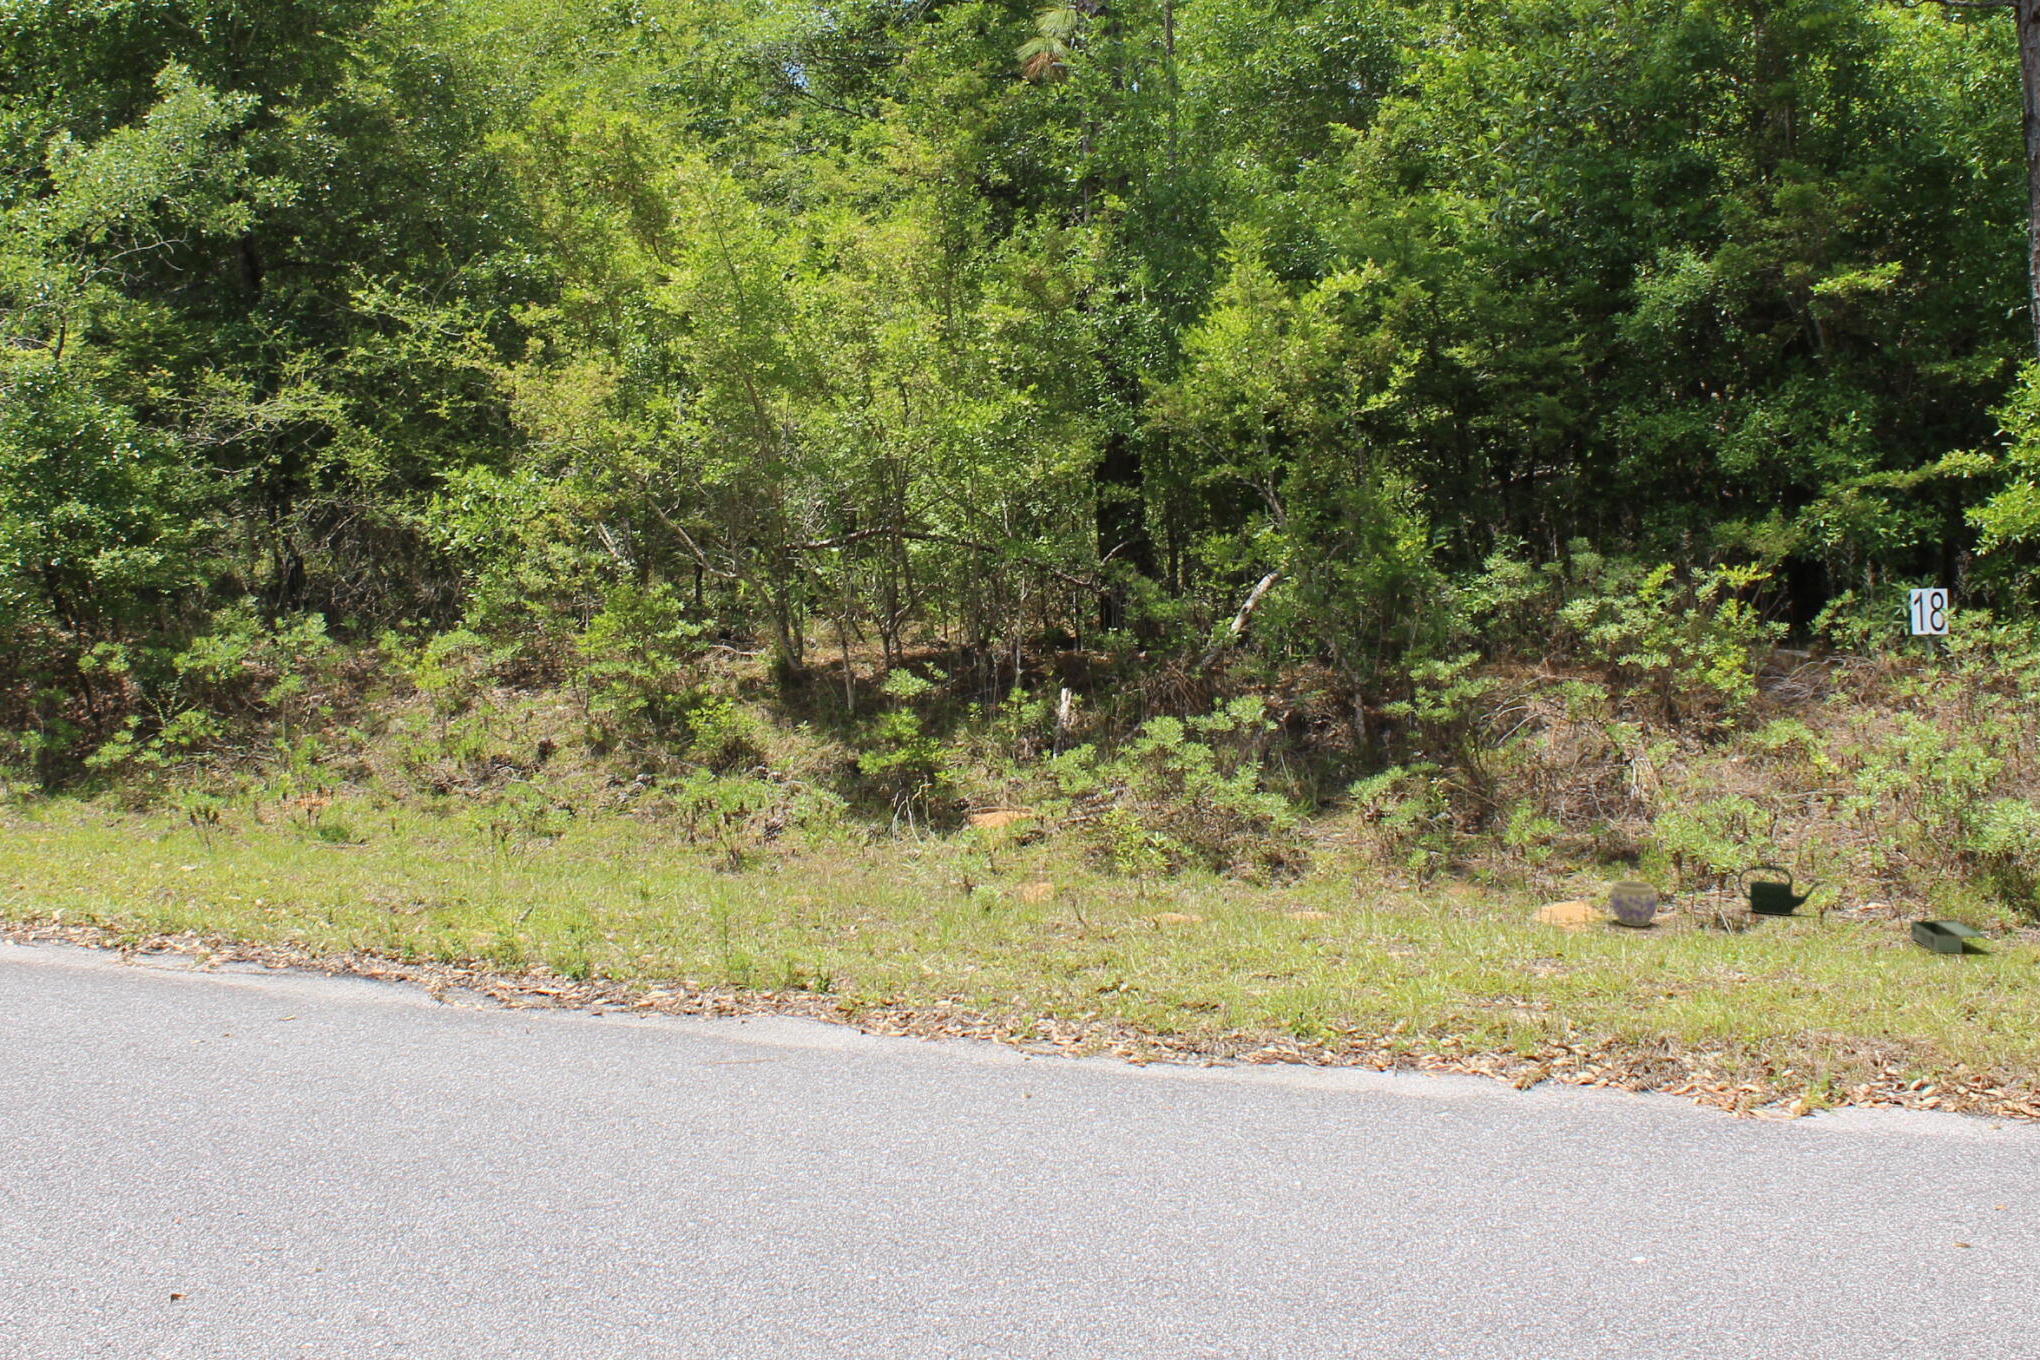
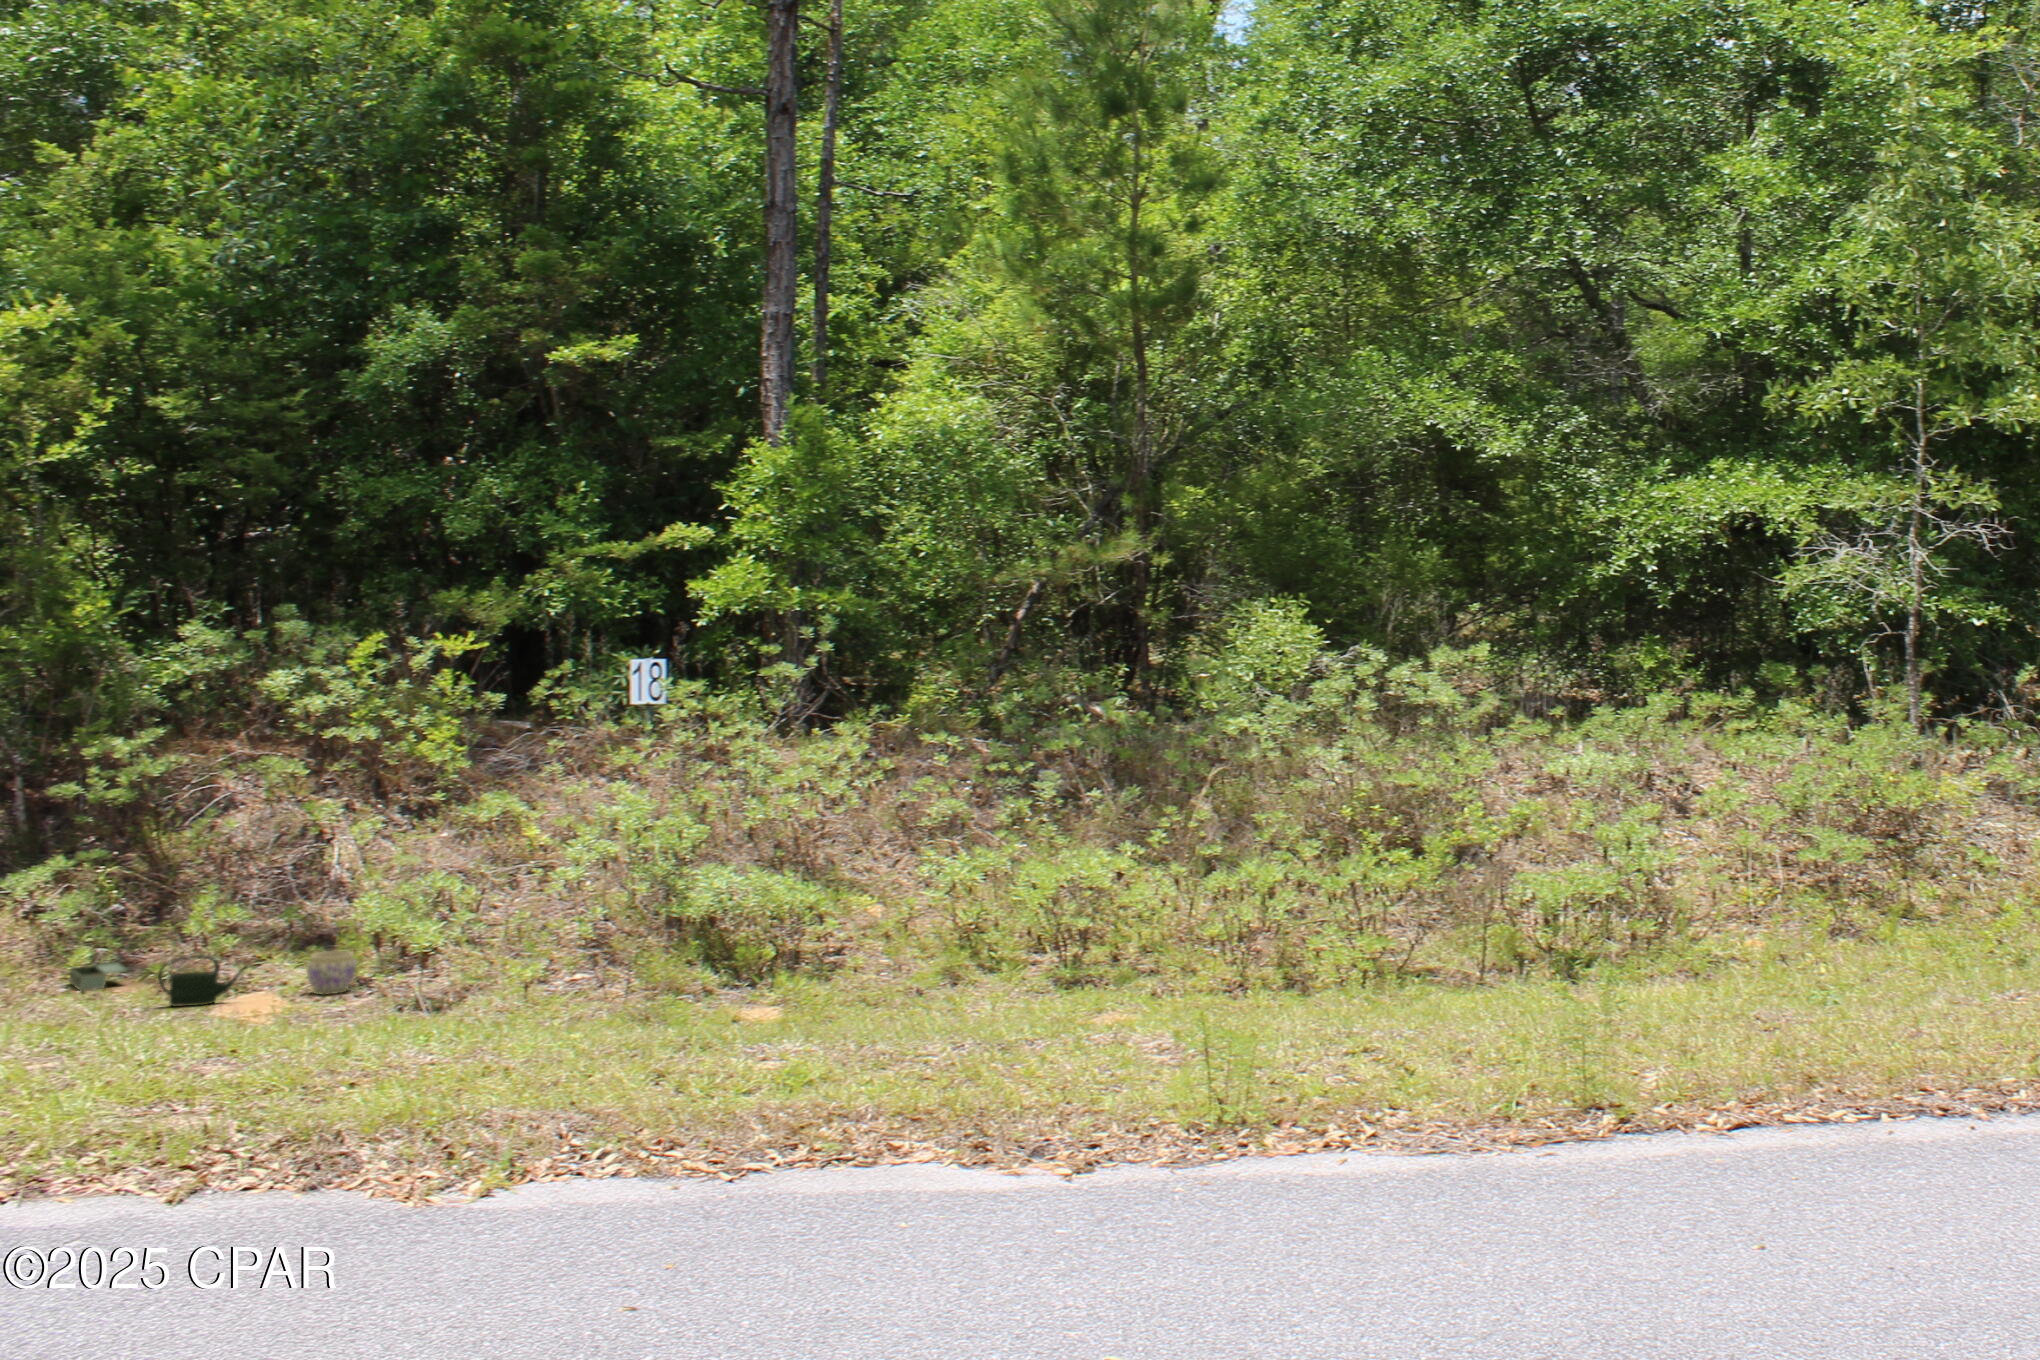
watering can: present [1738,866,1821,916] -> present [158,955,248,1007]
toolbox: present [1910,920,1986,953] -> present [69,962,129,990]

